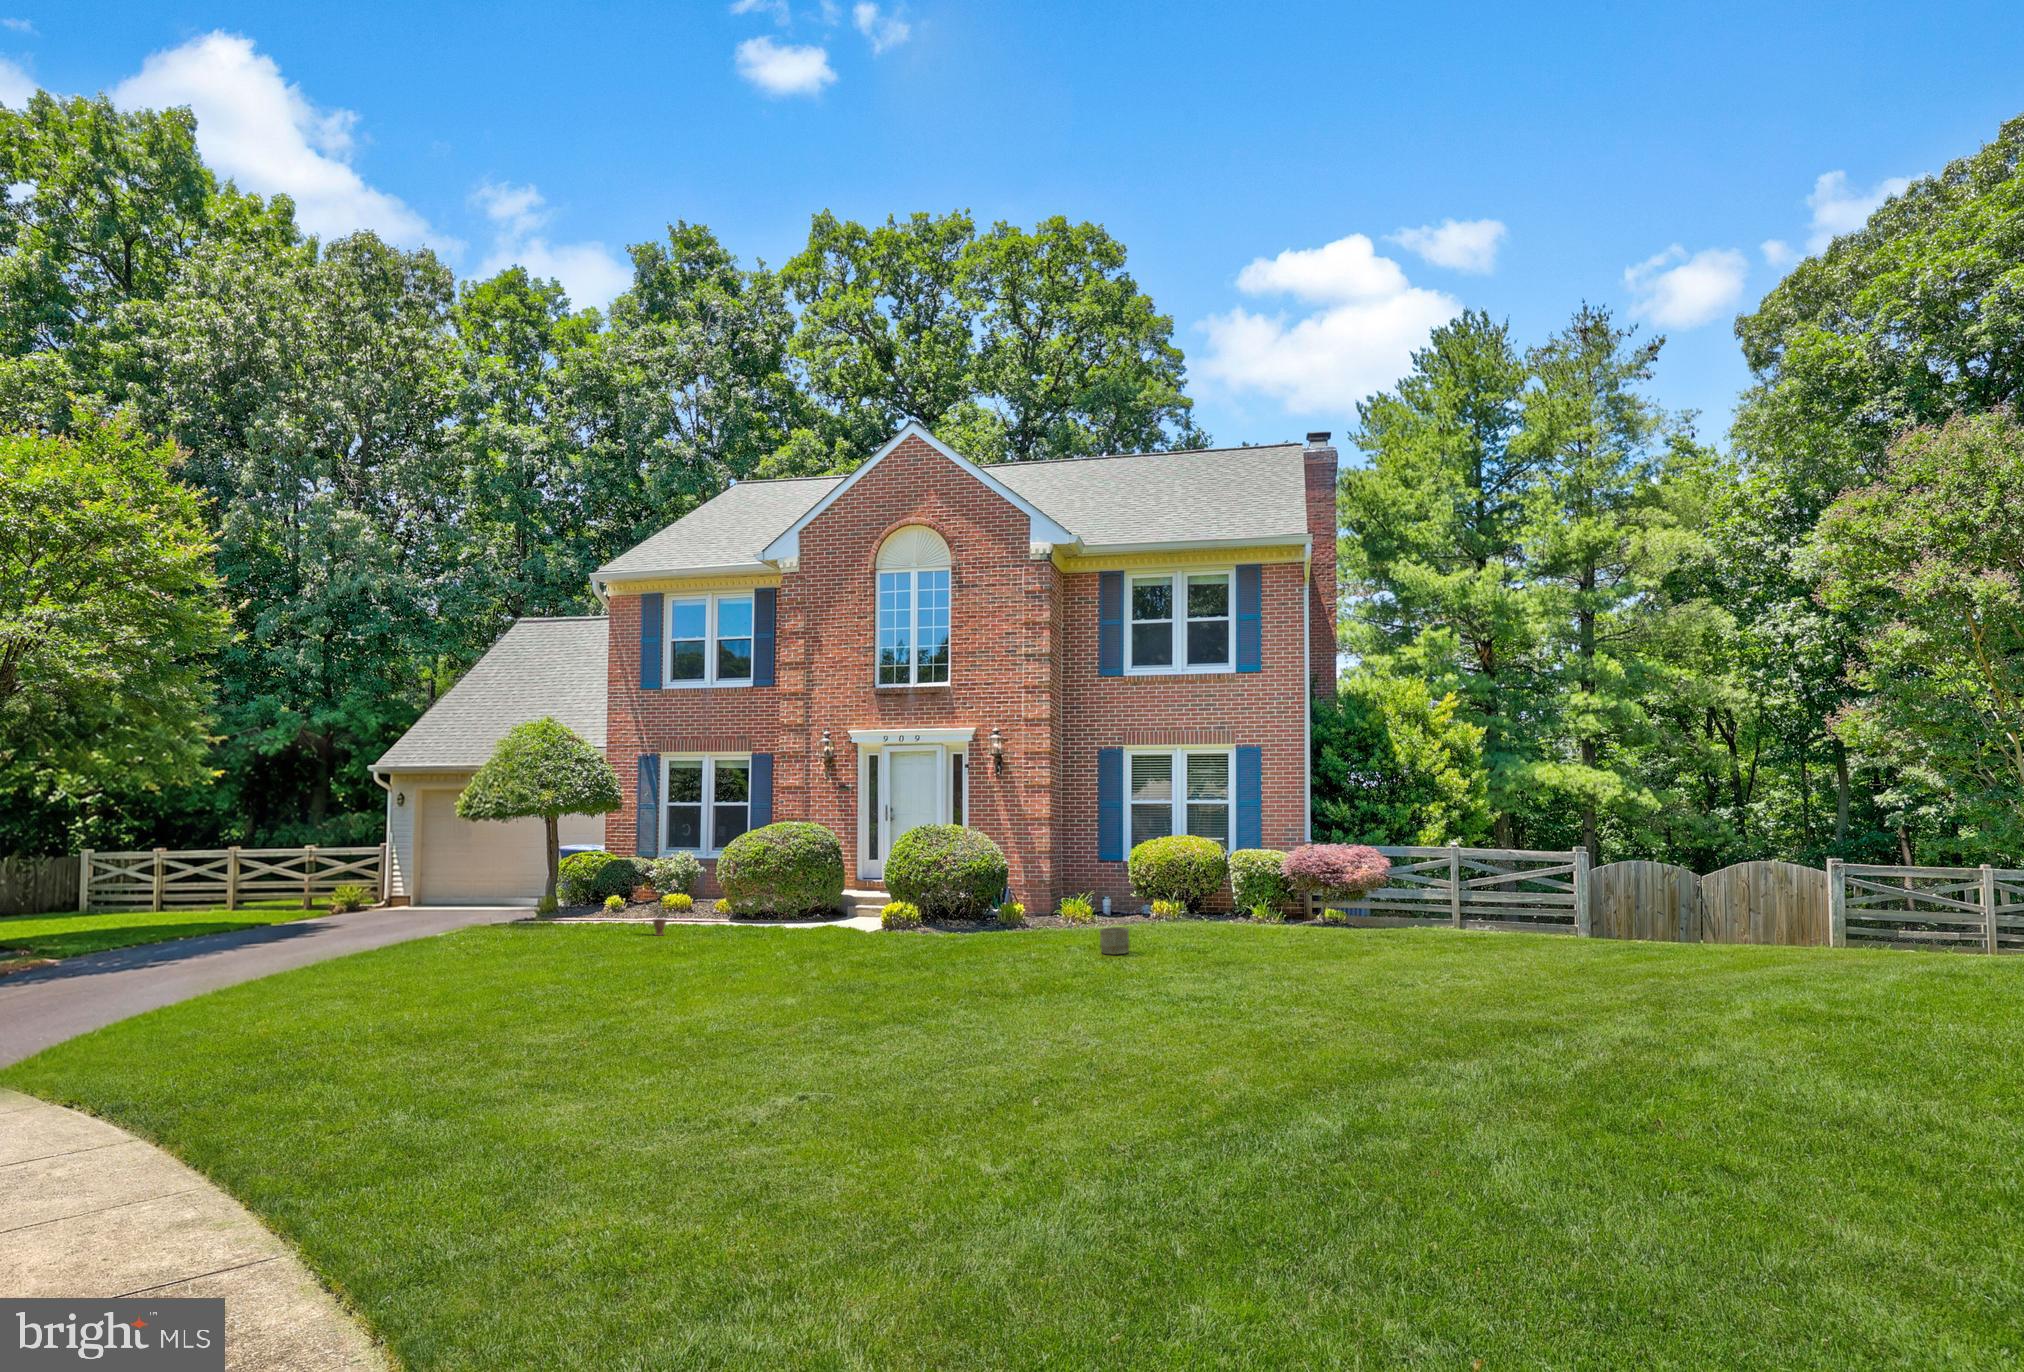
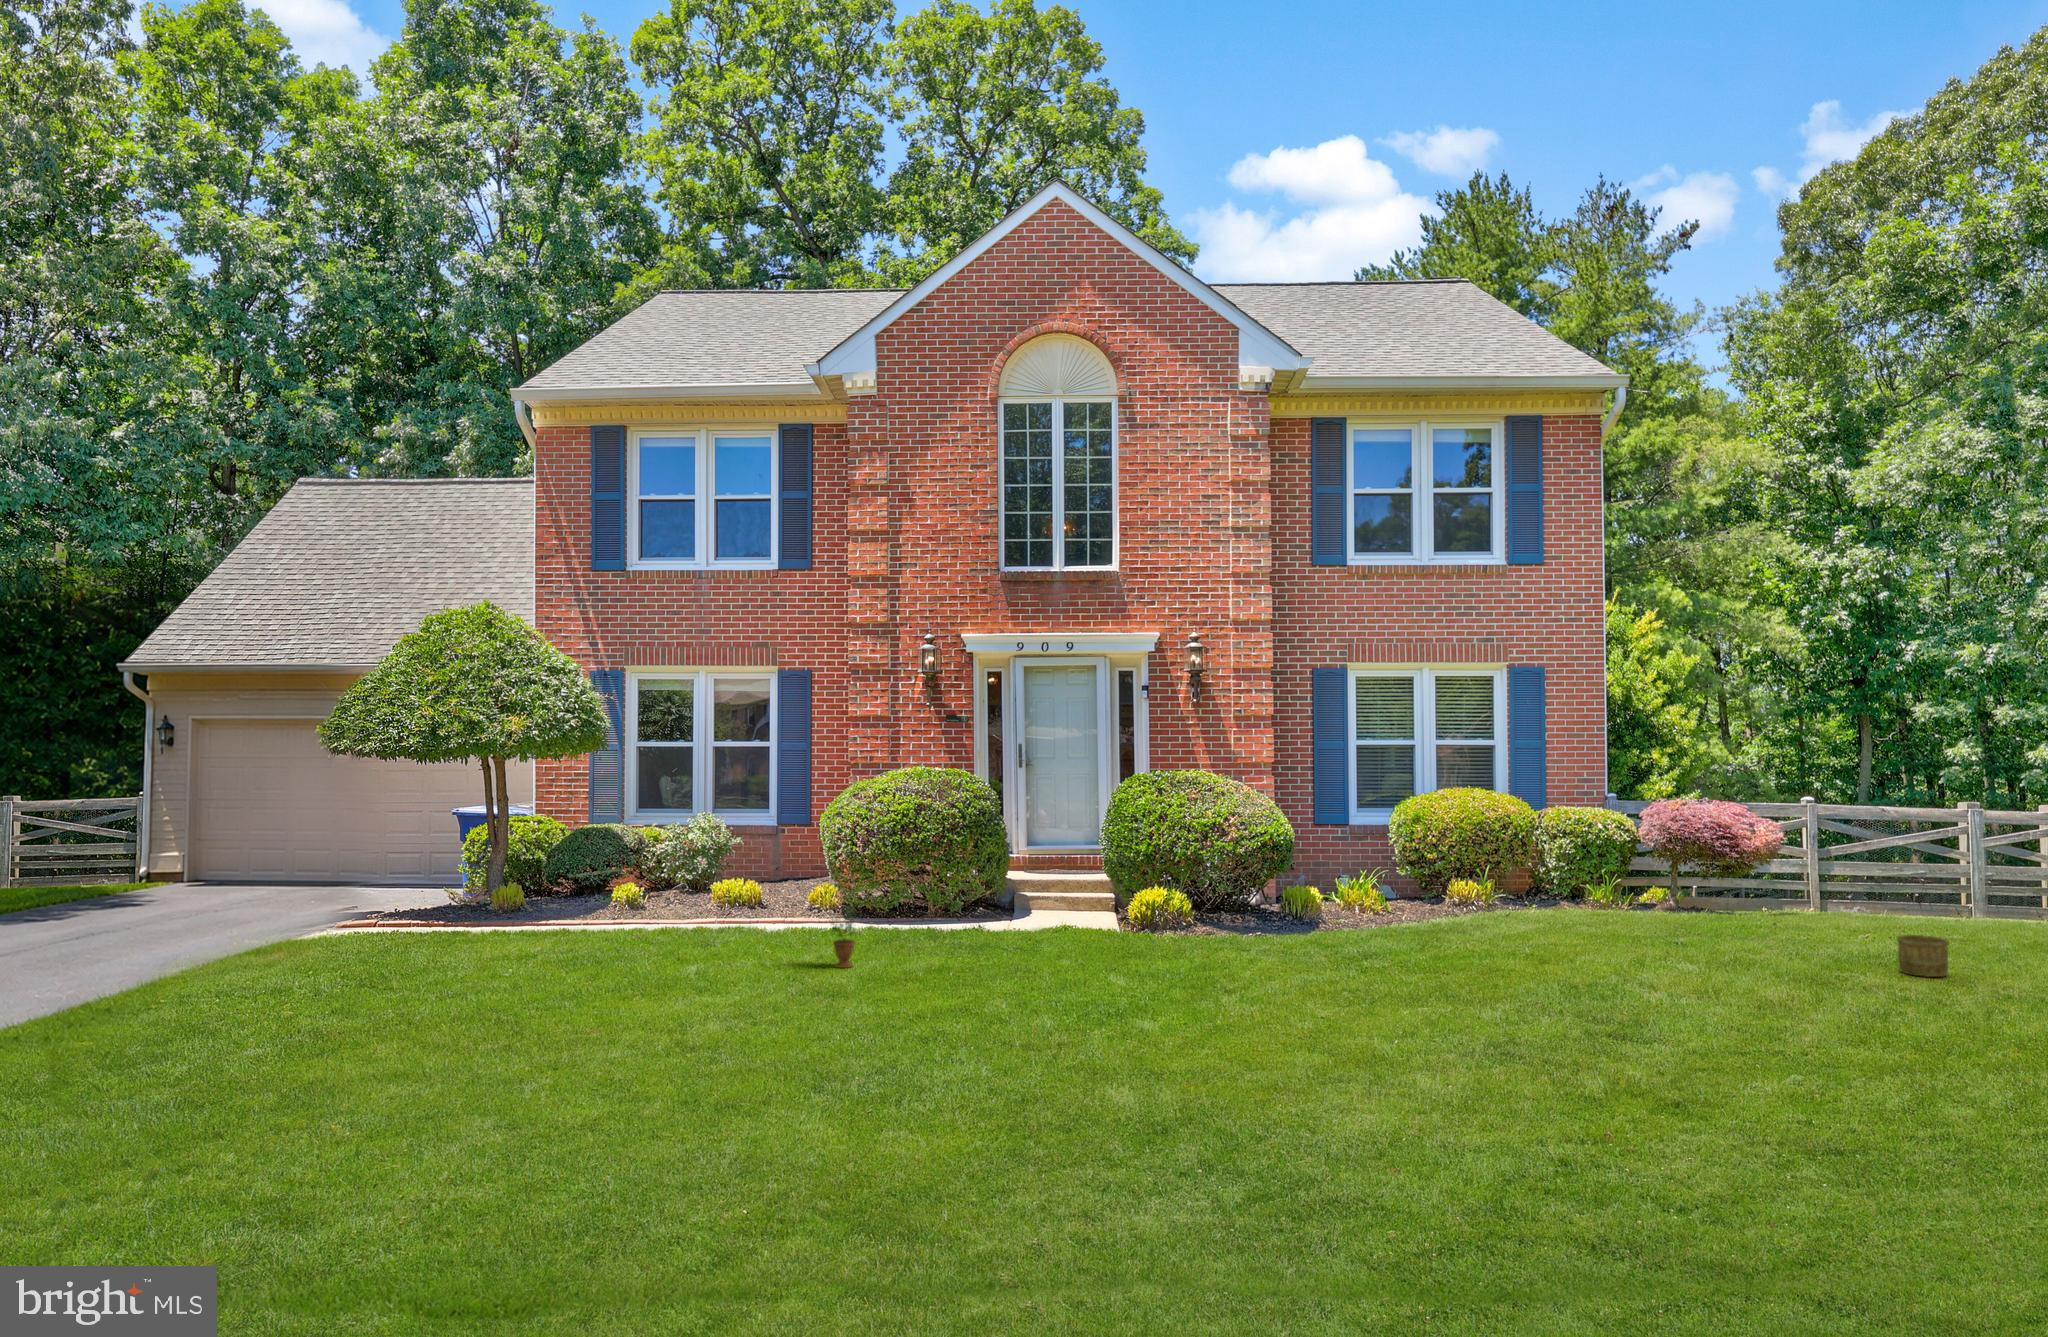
wooden bucket: present [1100,927,1129,954] -> present [1897,935,1949,977]

